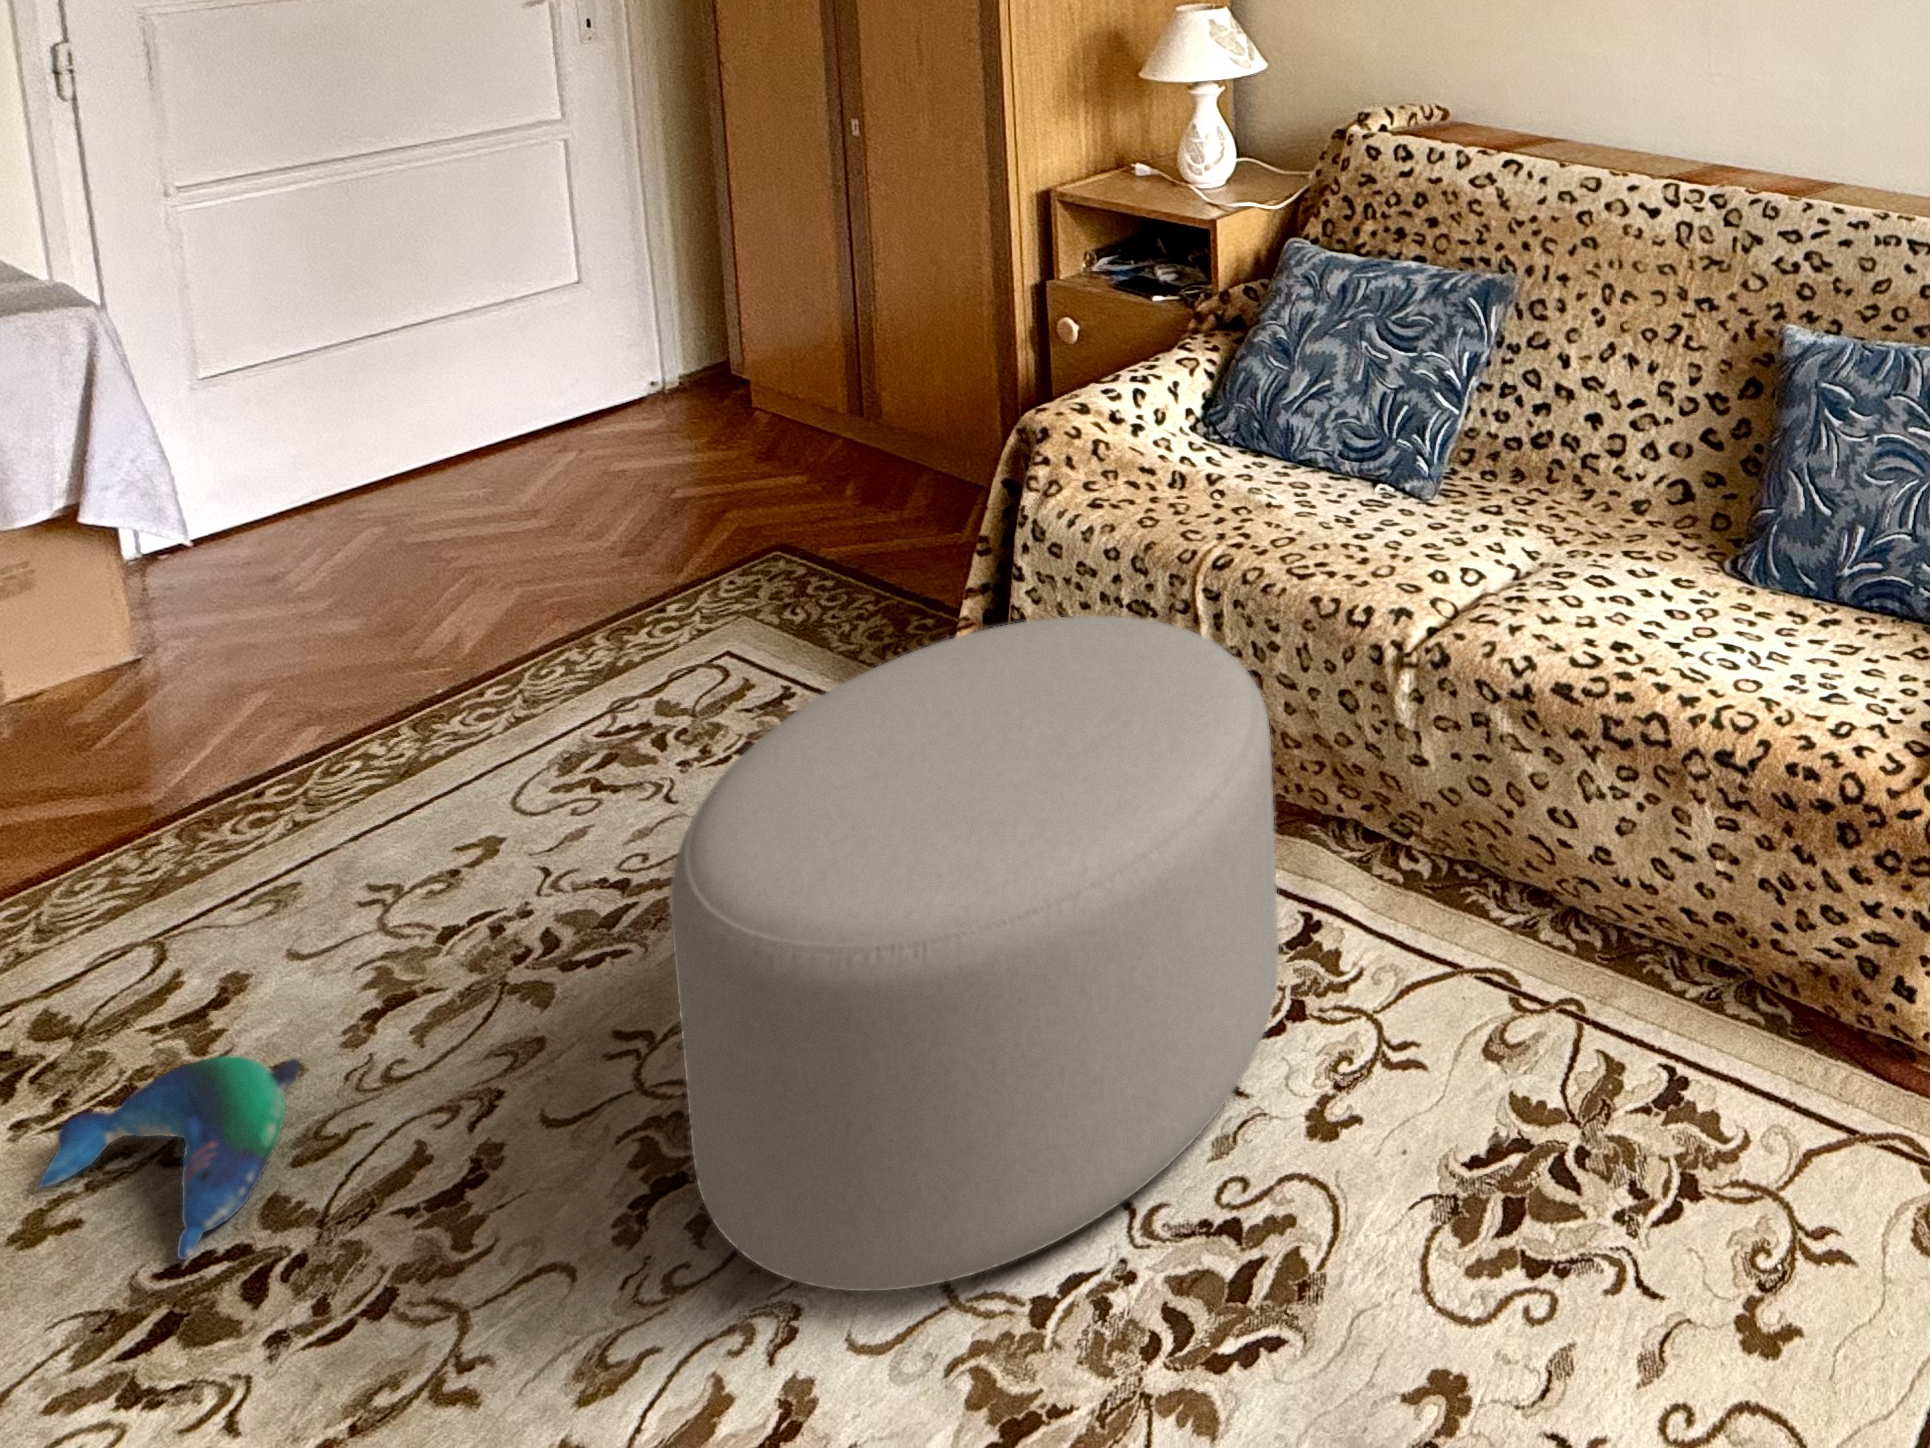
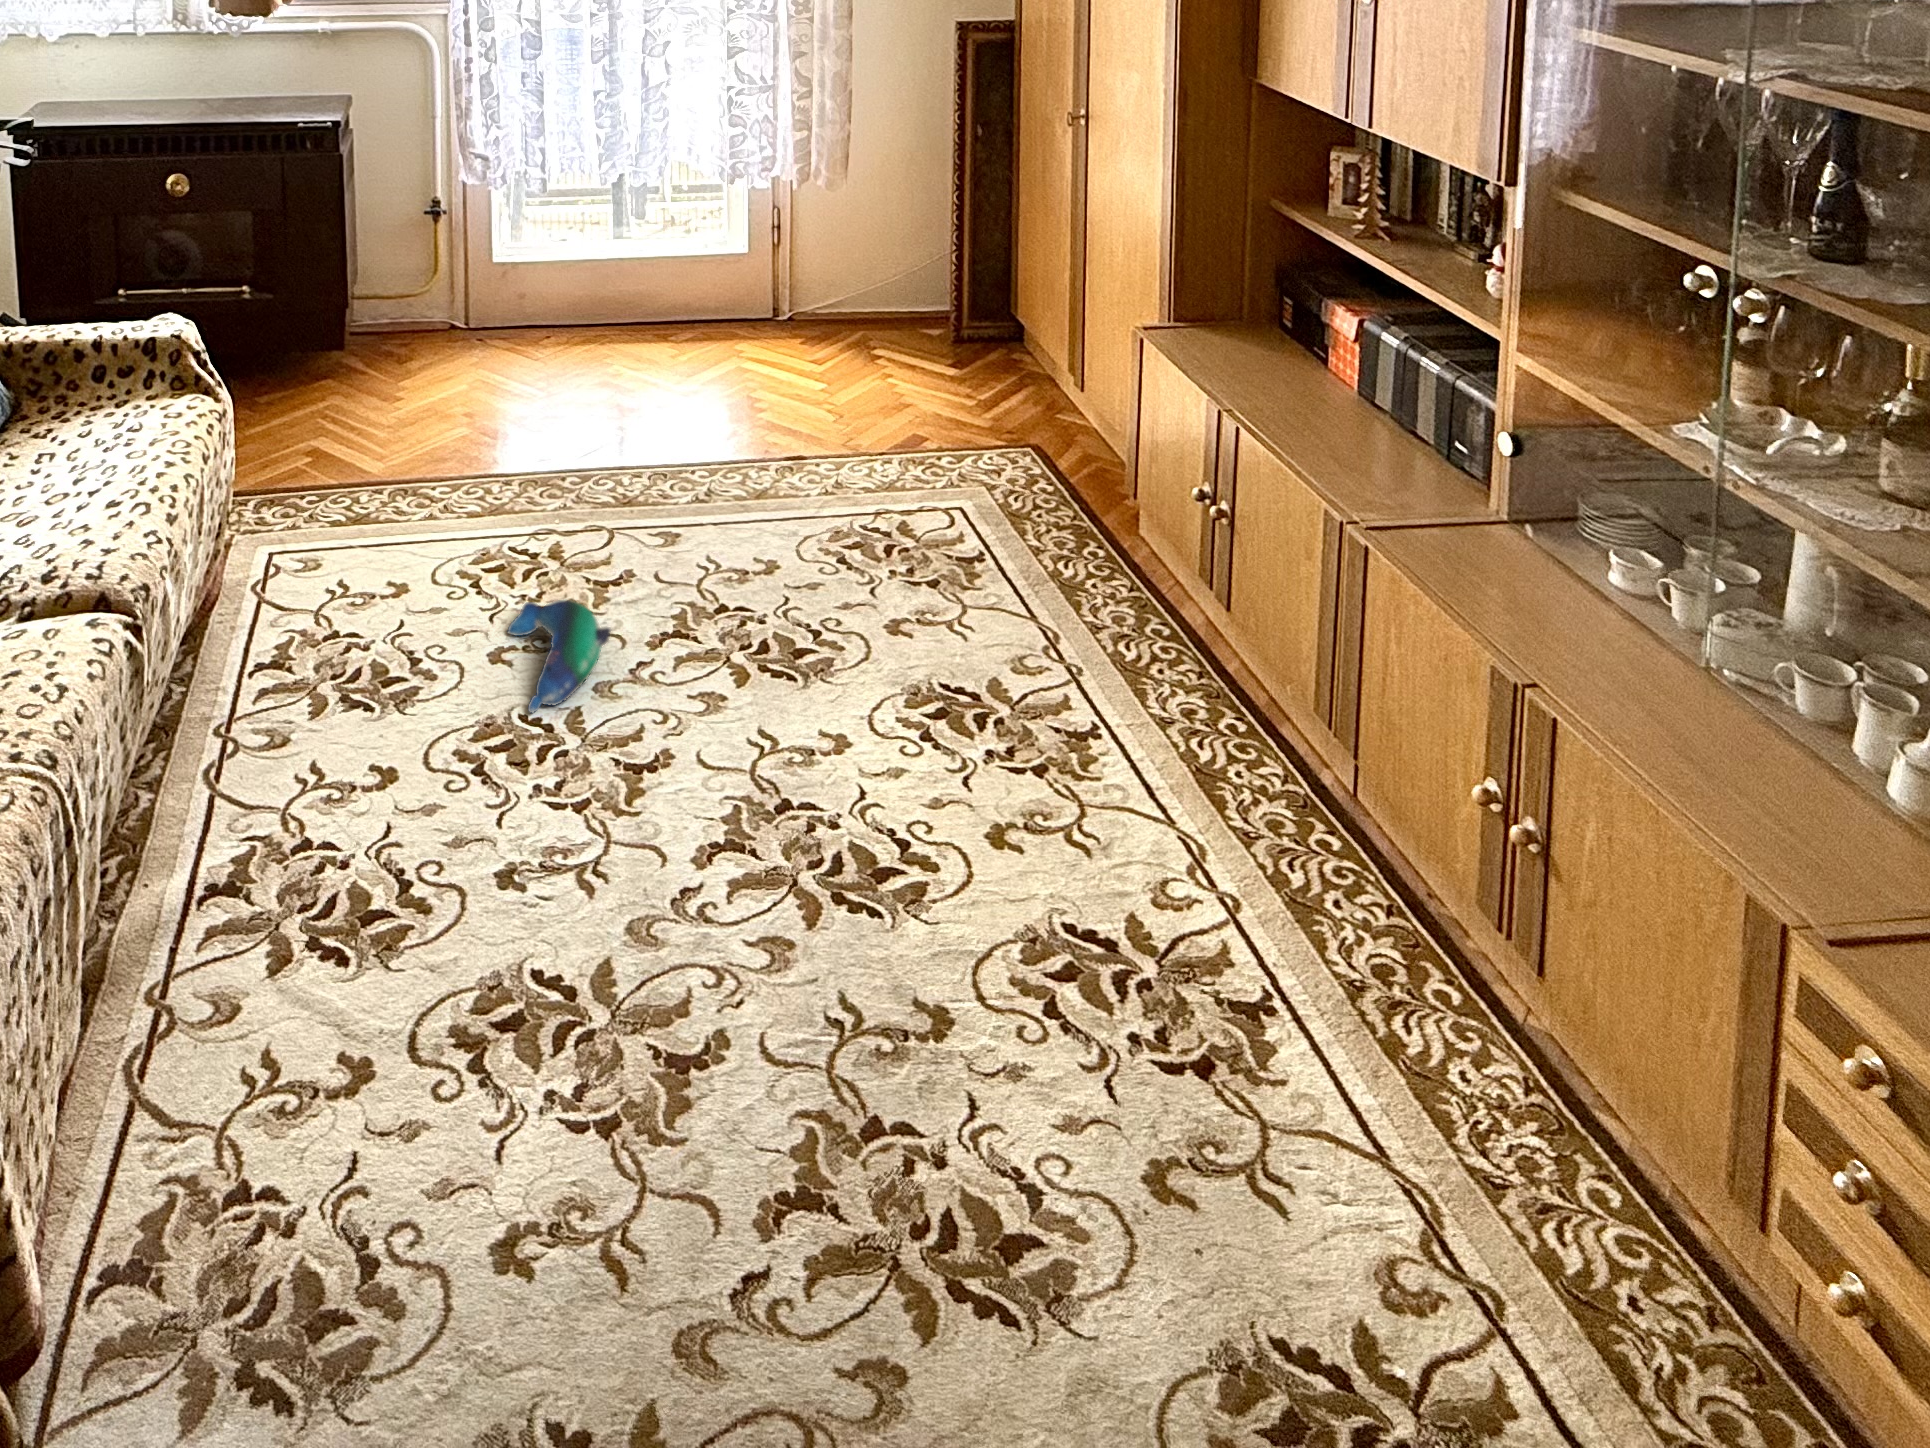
ottoman: present [670,616,1279,1291] -> none [724,531,1216,1101]

